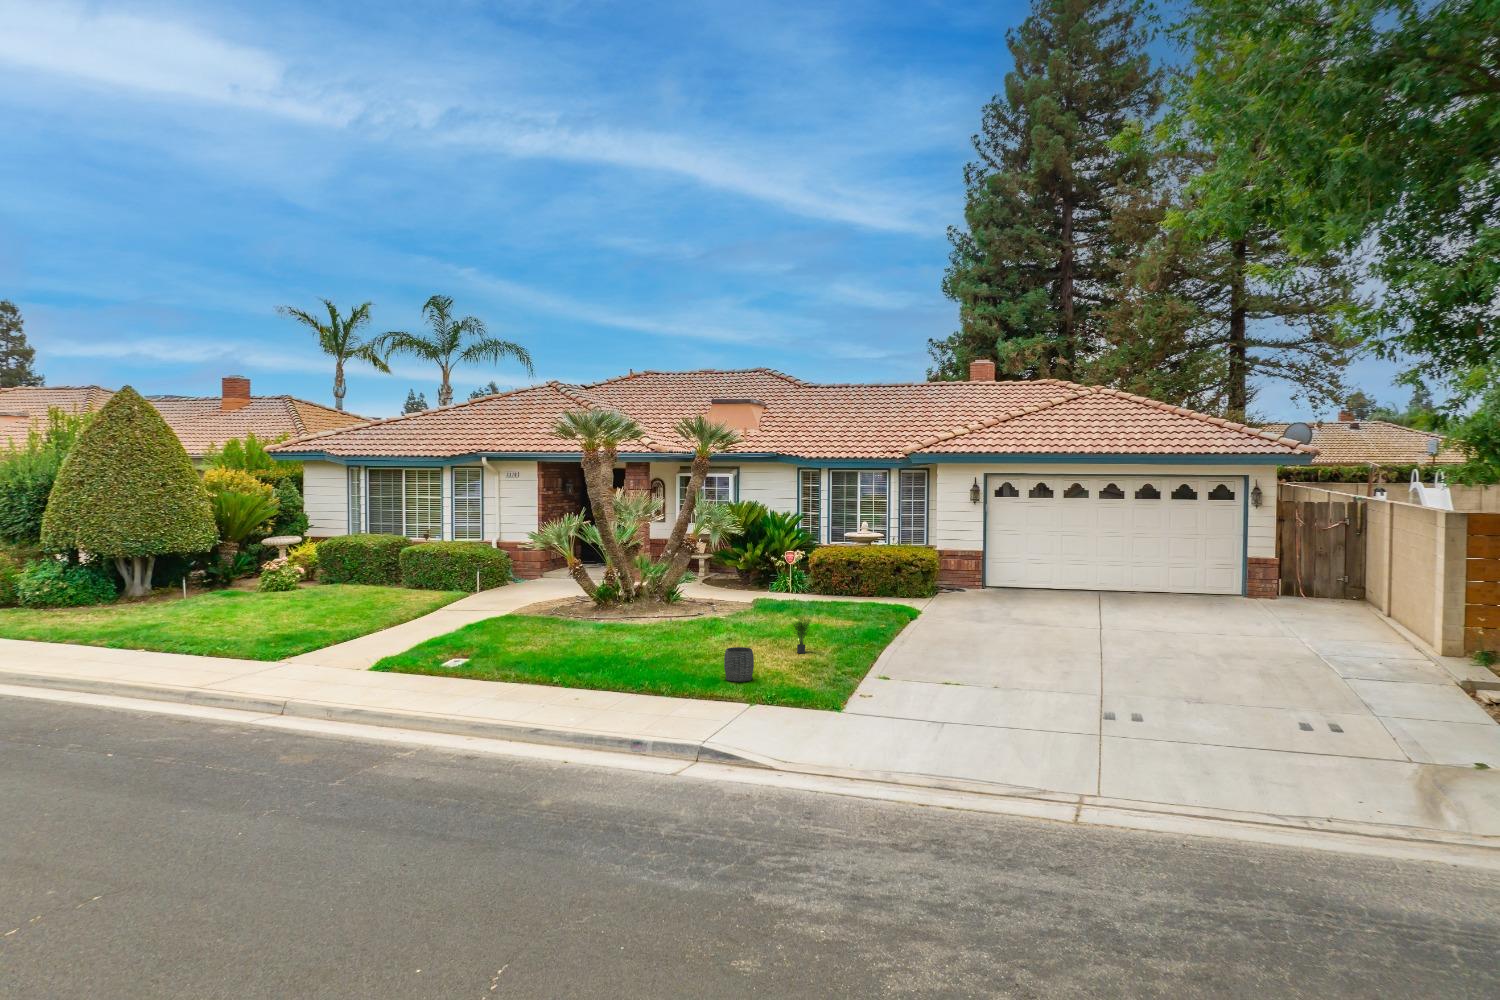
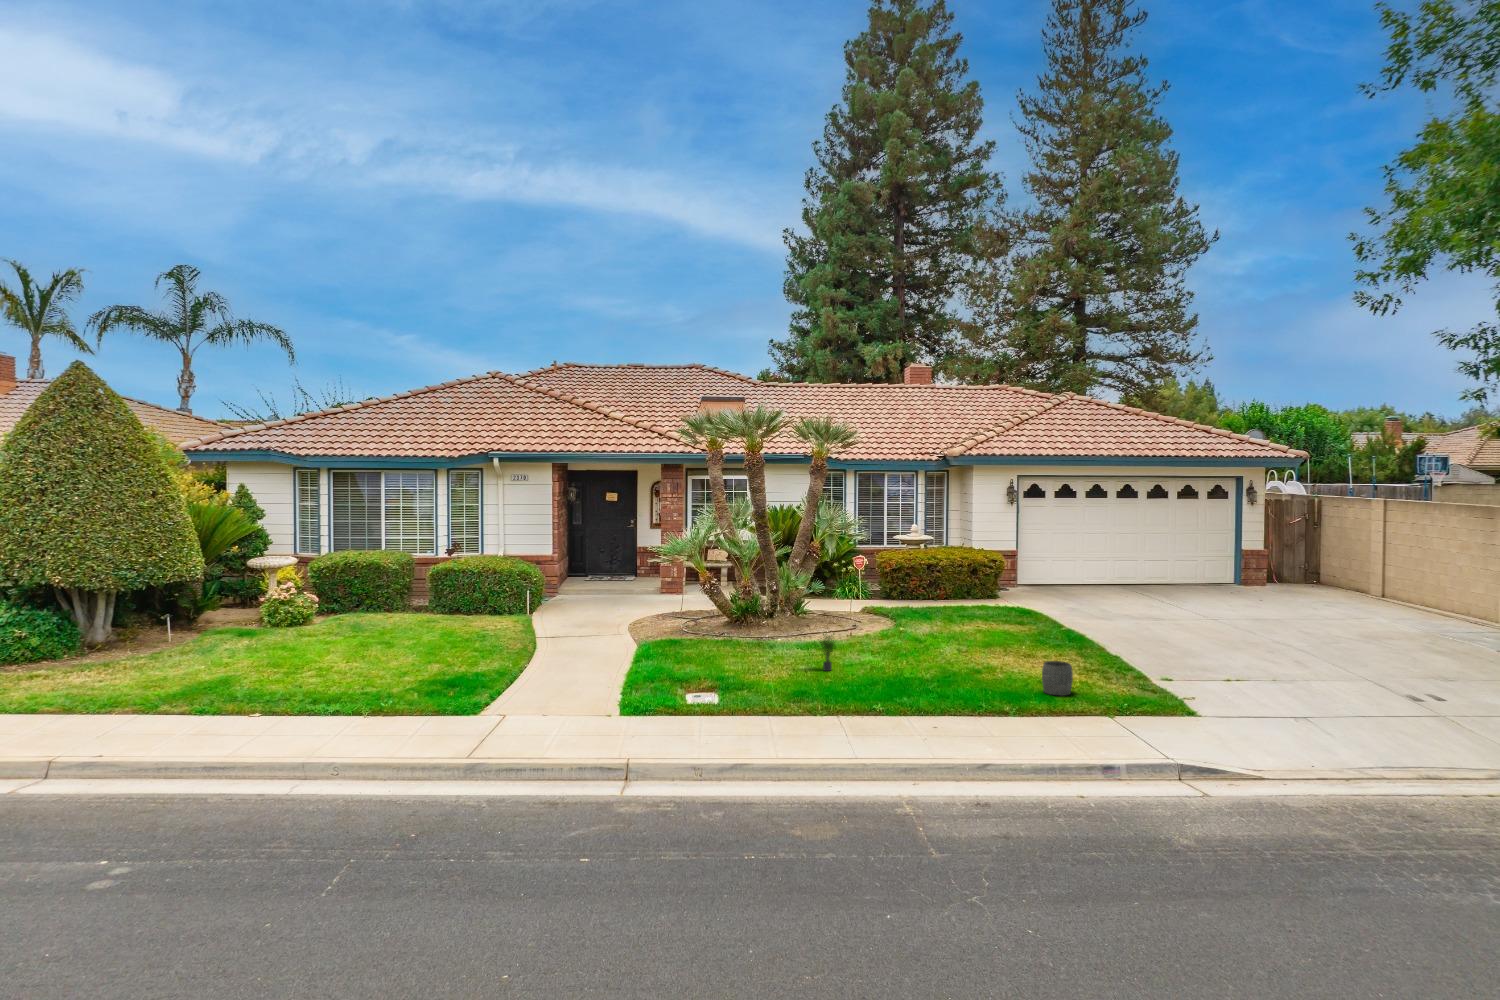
potted plant: present [792,616,810,654] -> present [817,633,836,671]

